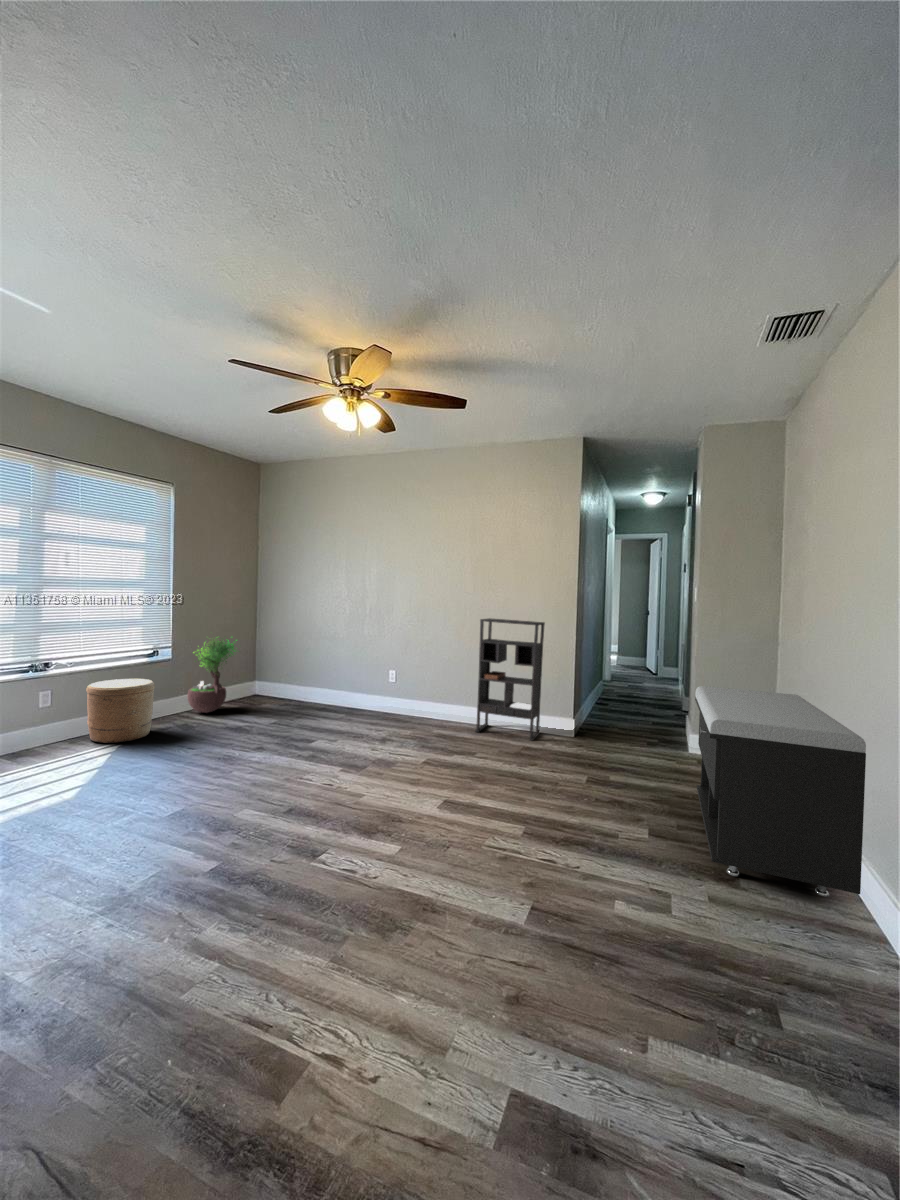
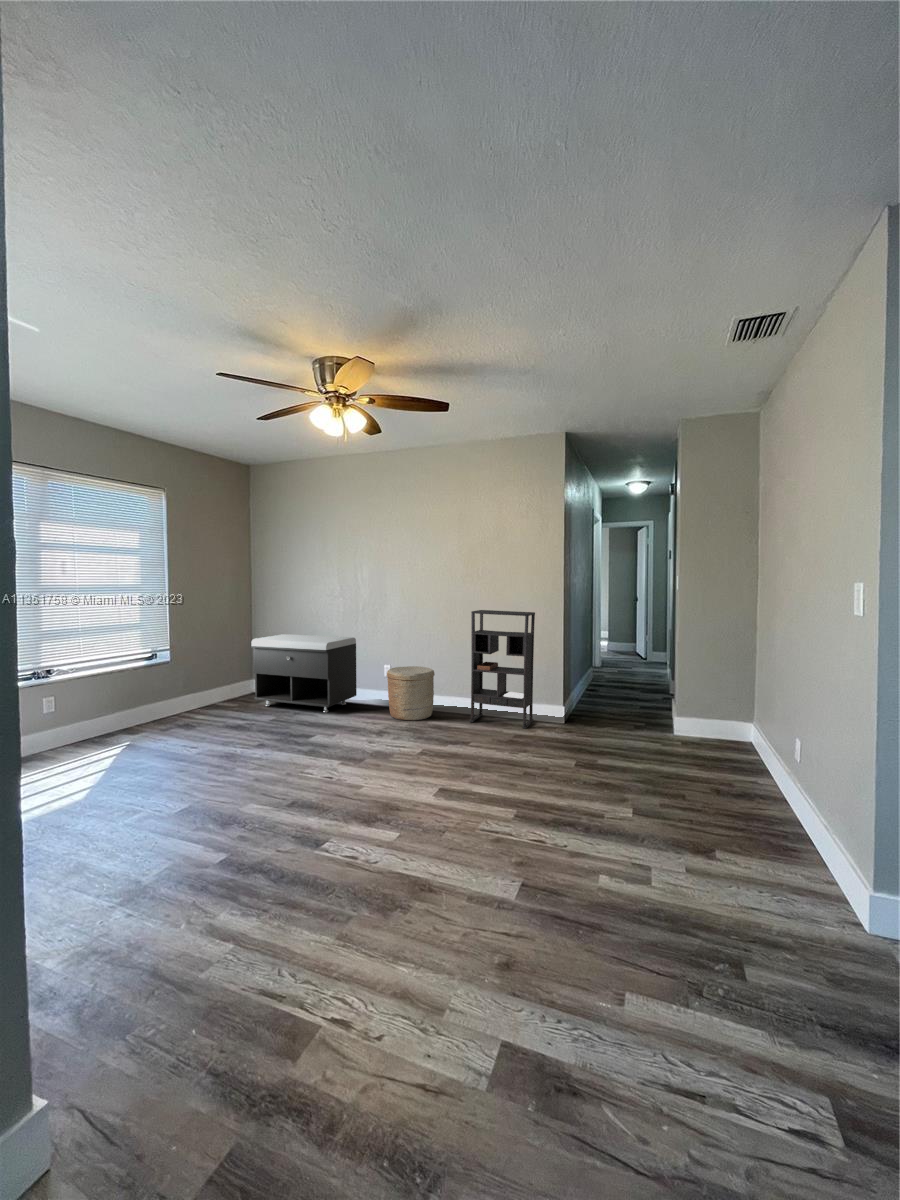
potted tree: present [187,637,237,713] -> none [184,632,234,712]
woven basket: present [86,679,155,743] -> present [387,666,435,720]
storage bench: present [695,686,866,897] -> present [251,634,357,712]

